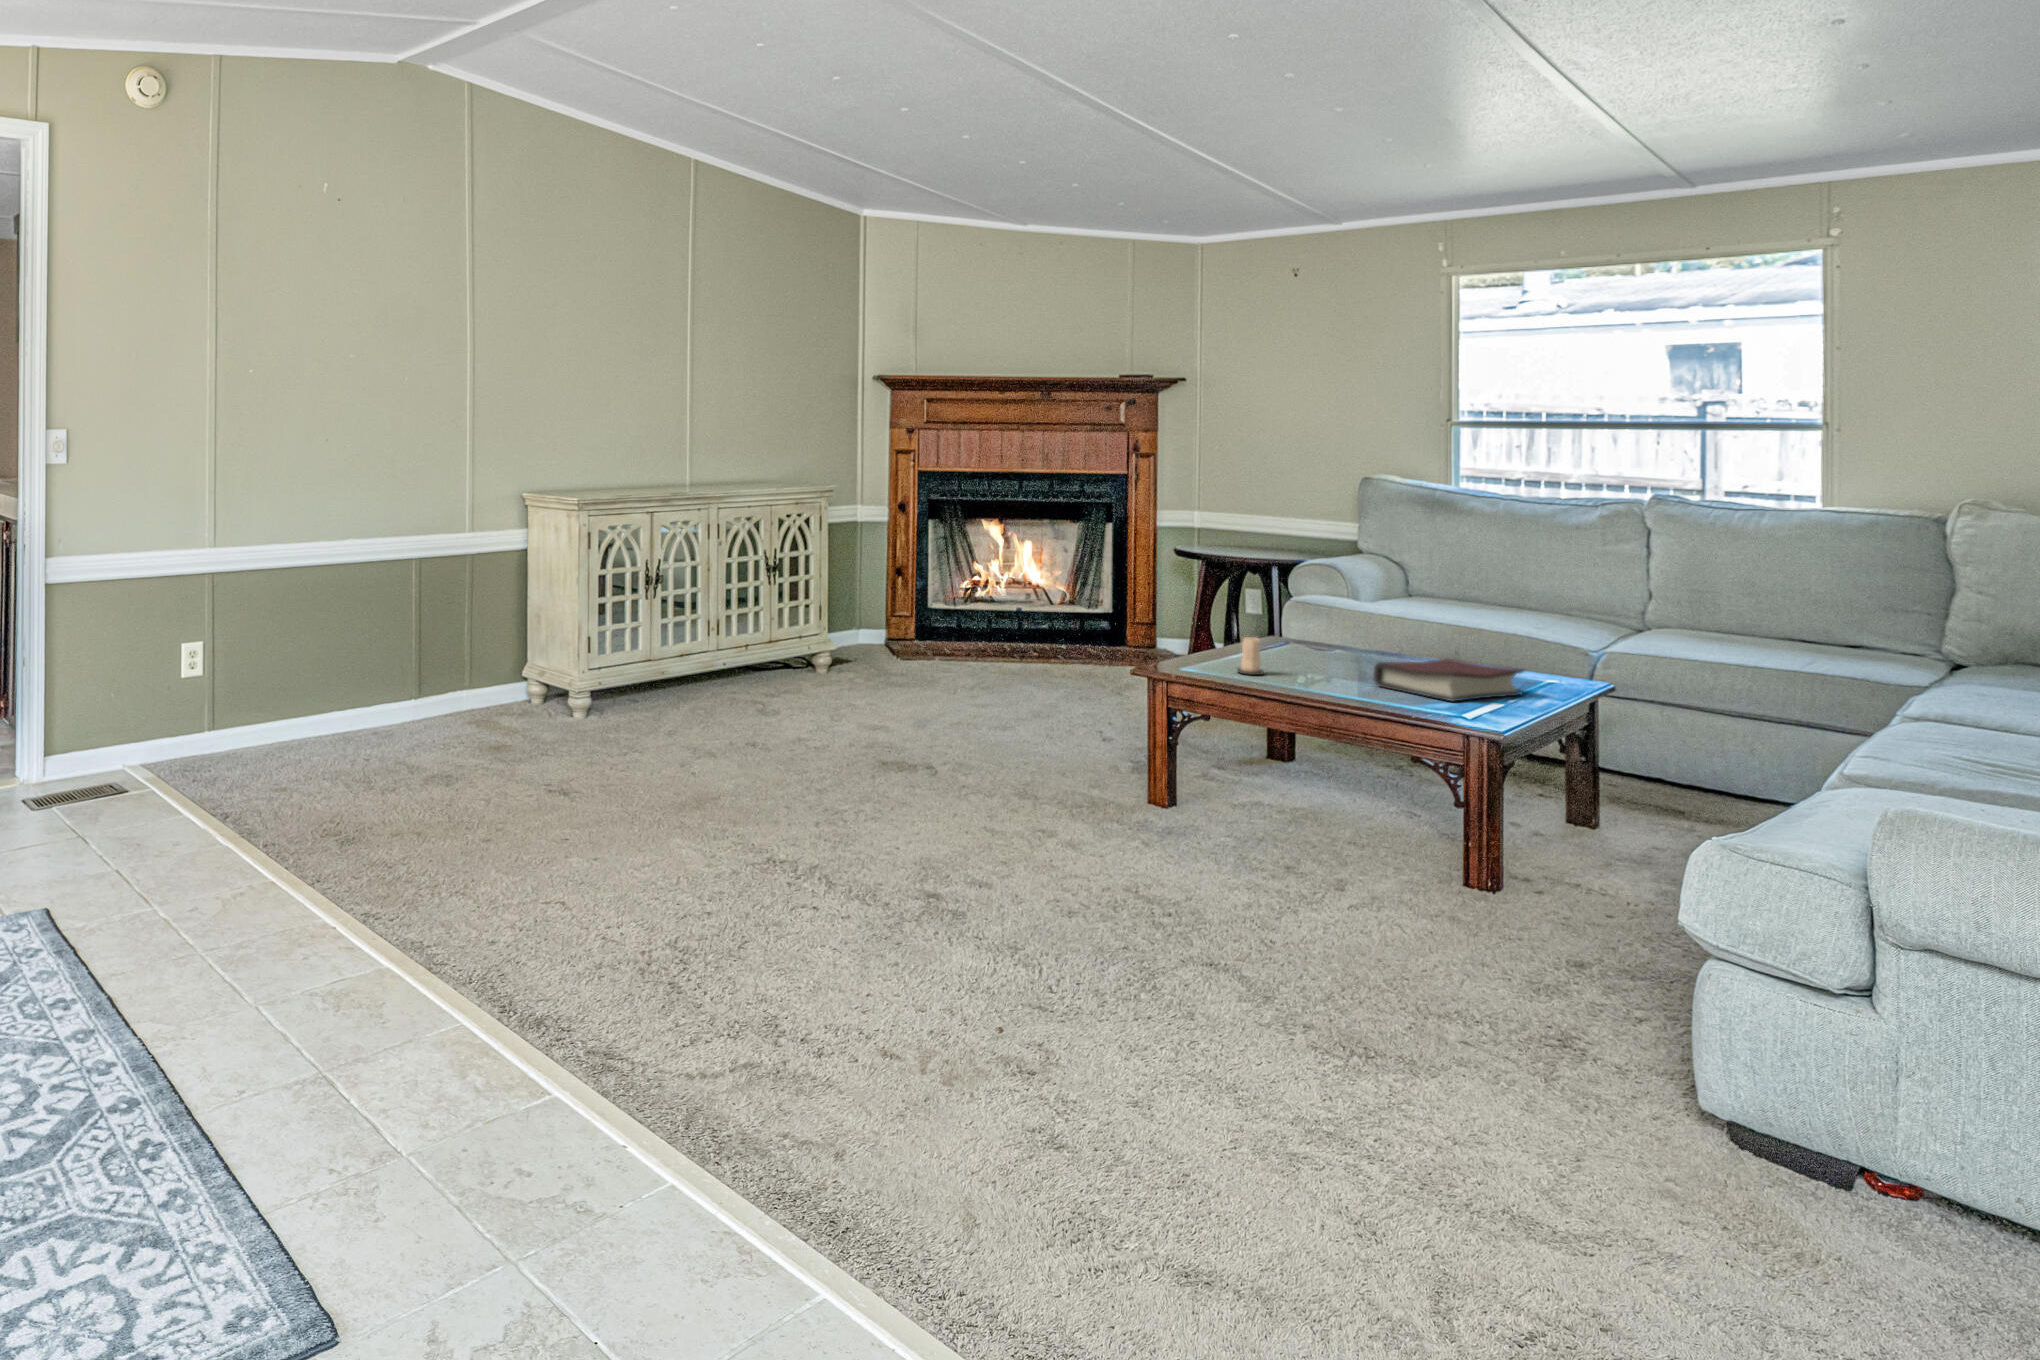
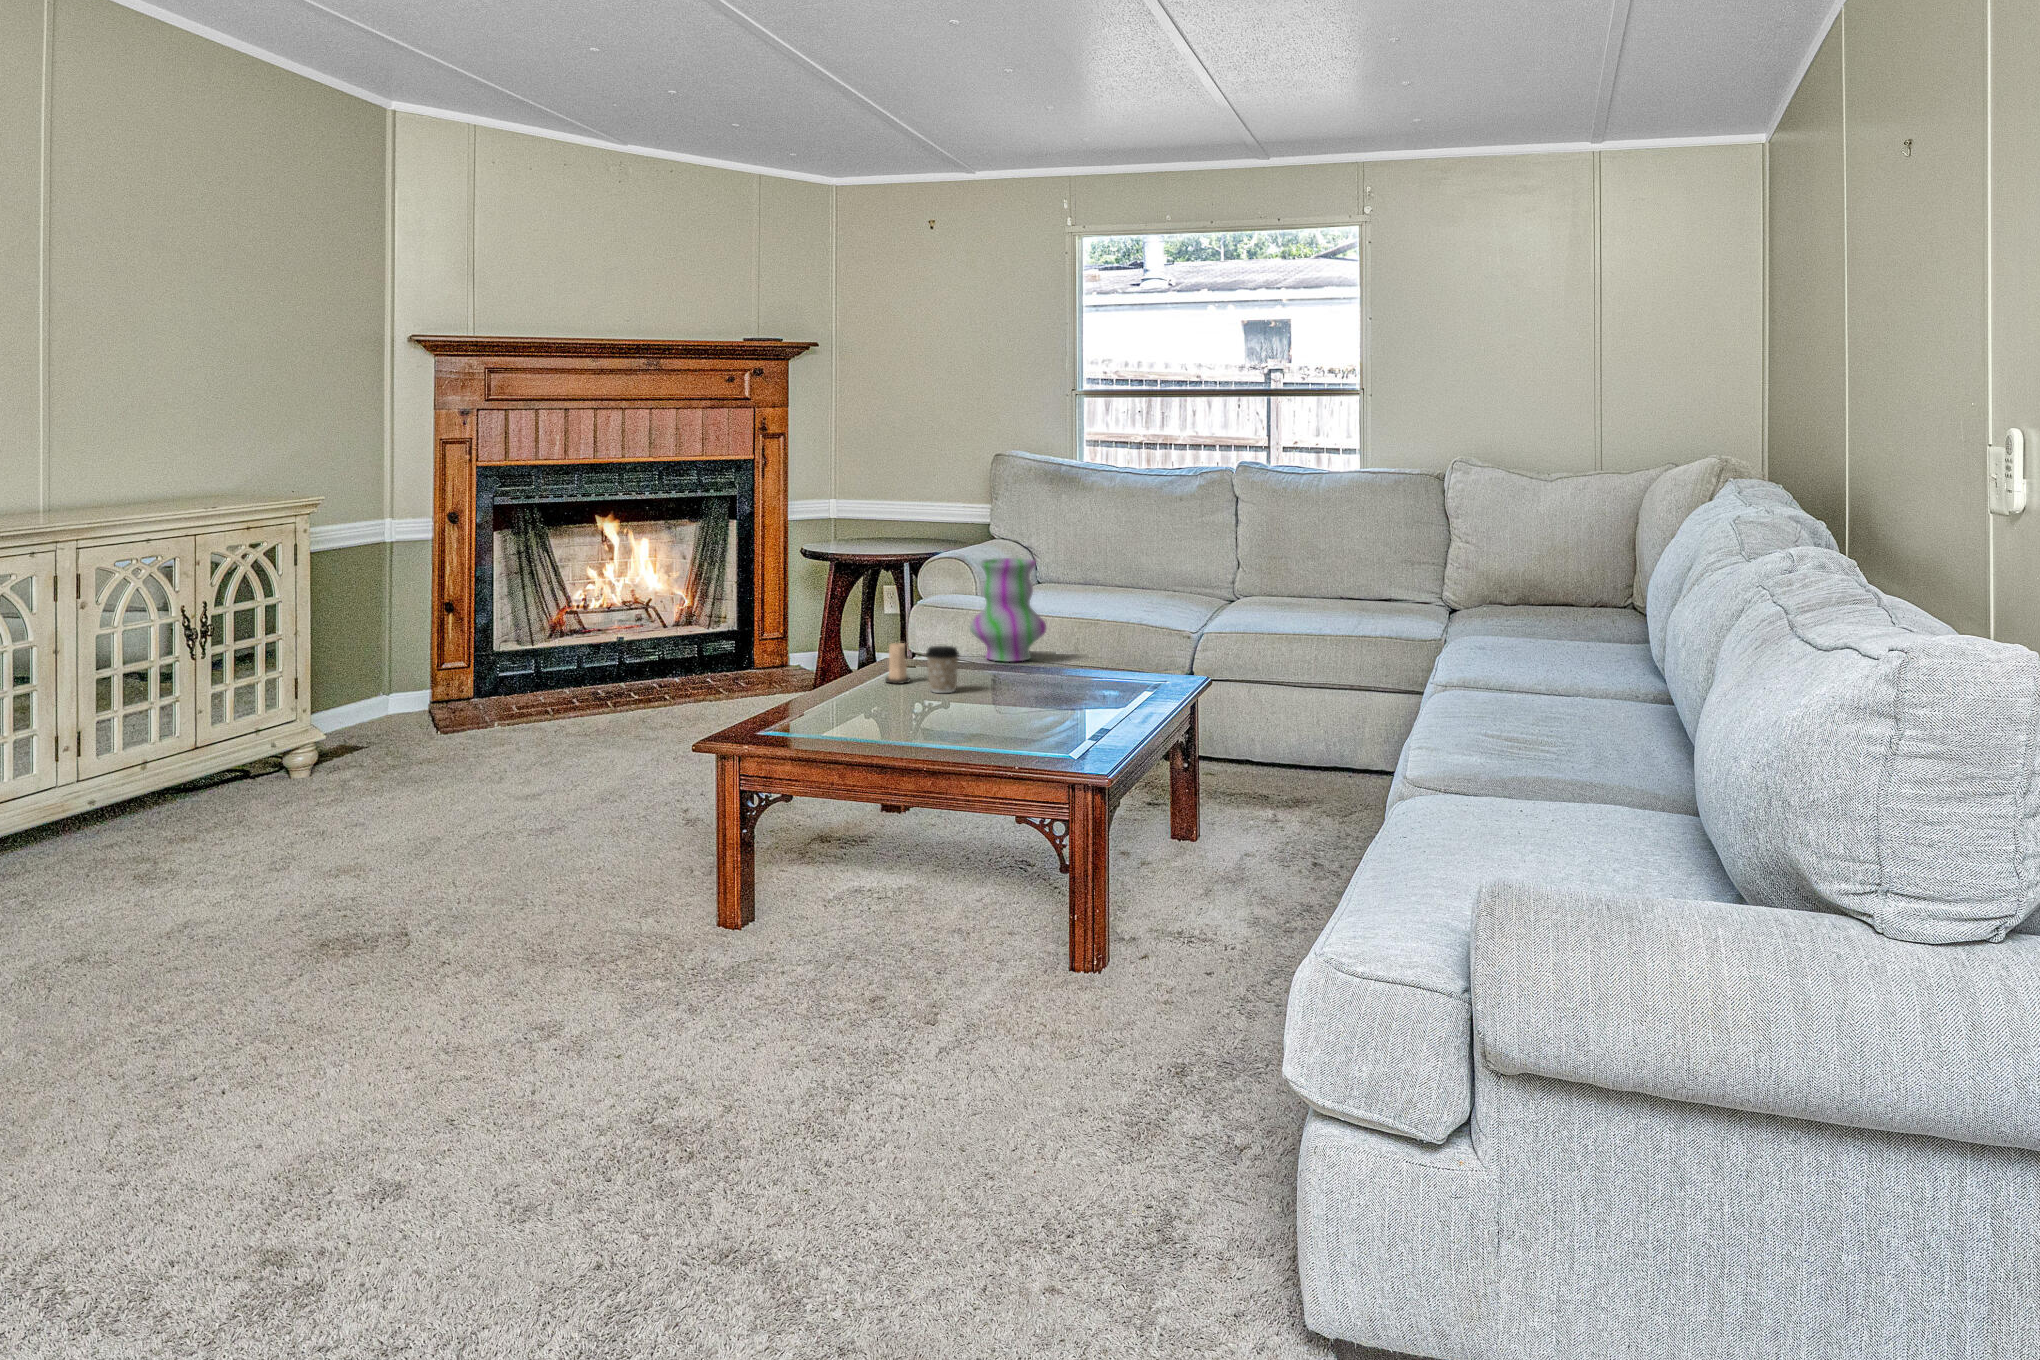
vase: none [1332,567,1419,666] -> present [970,558,1046,662]
coffee cup: none [1280,643,1317,688] -> present [926,646,959,693]
hardback book: present [1374,659,1523,701] -> none [1010,648,1138,693]

